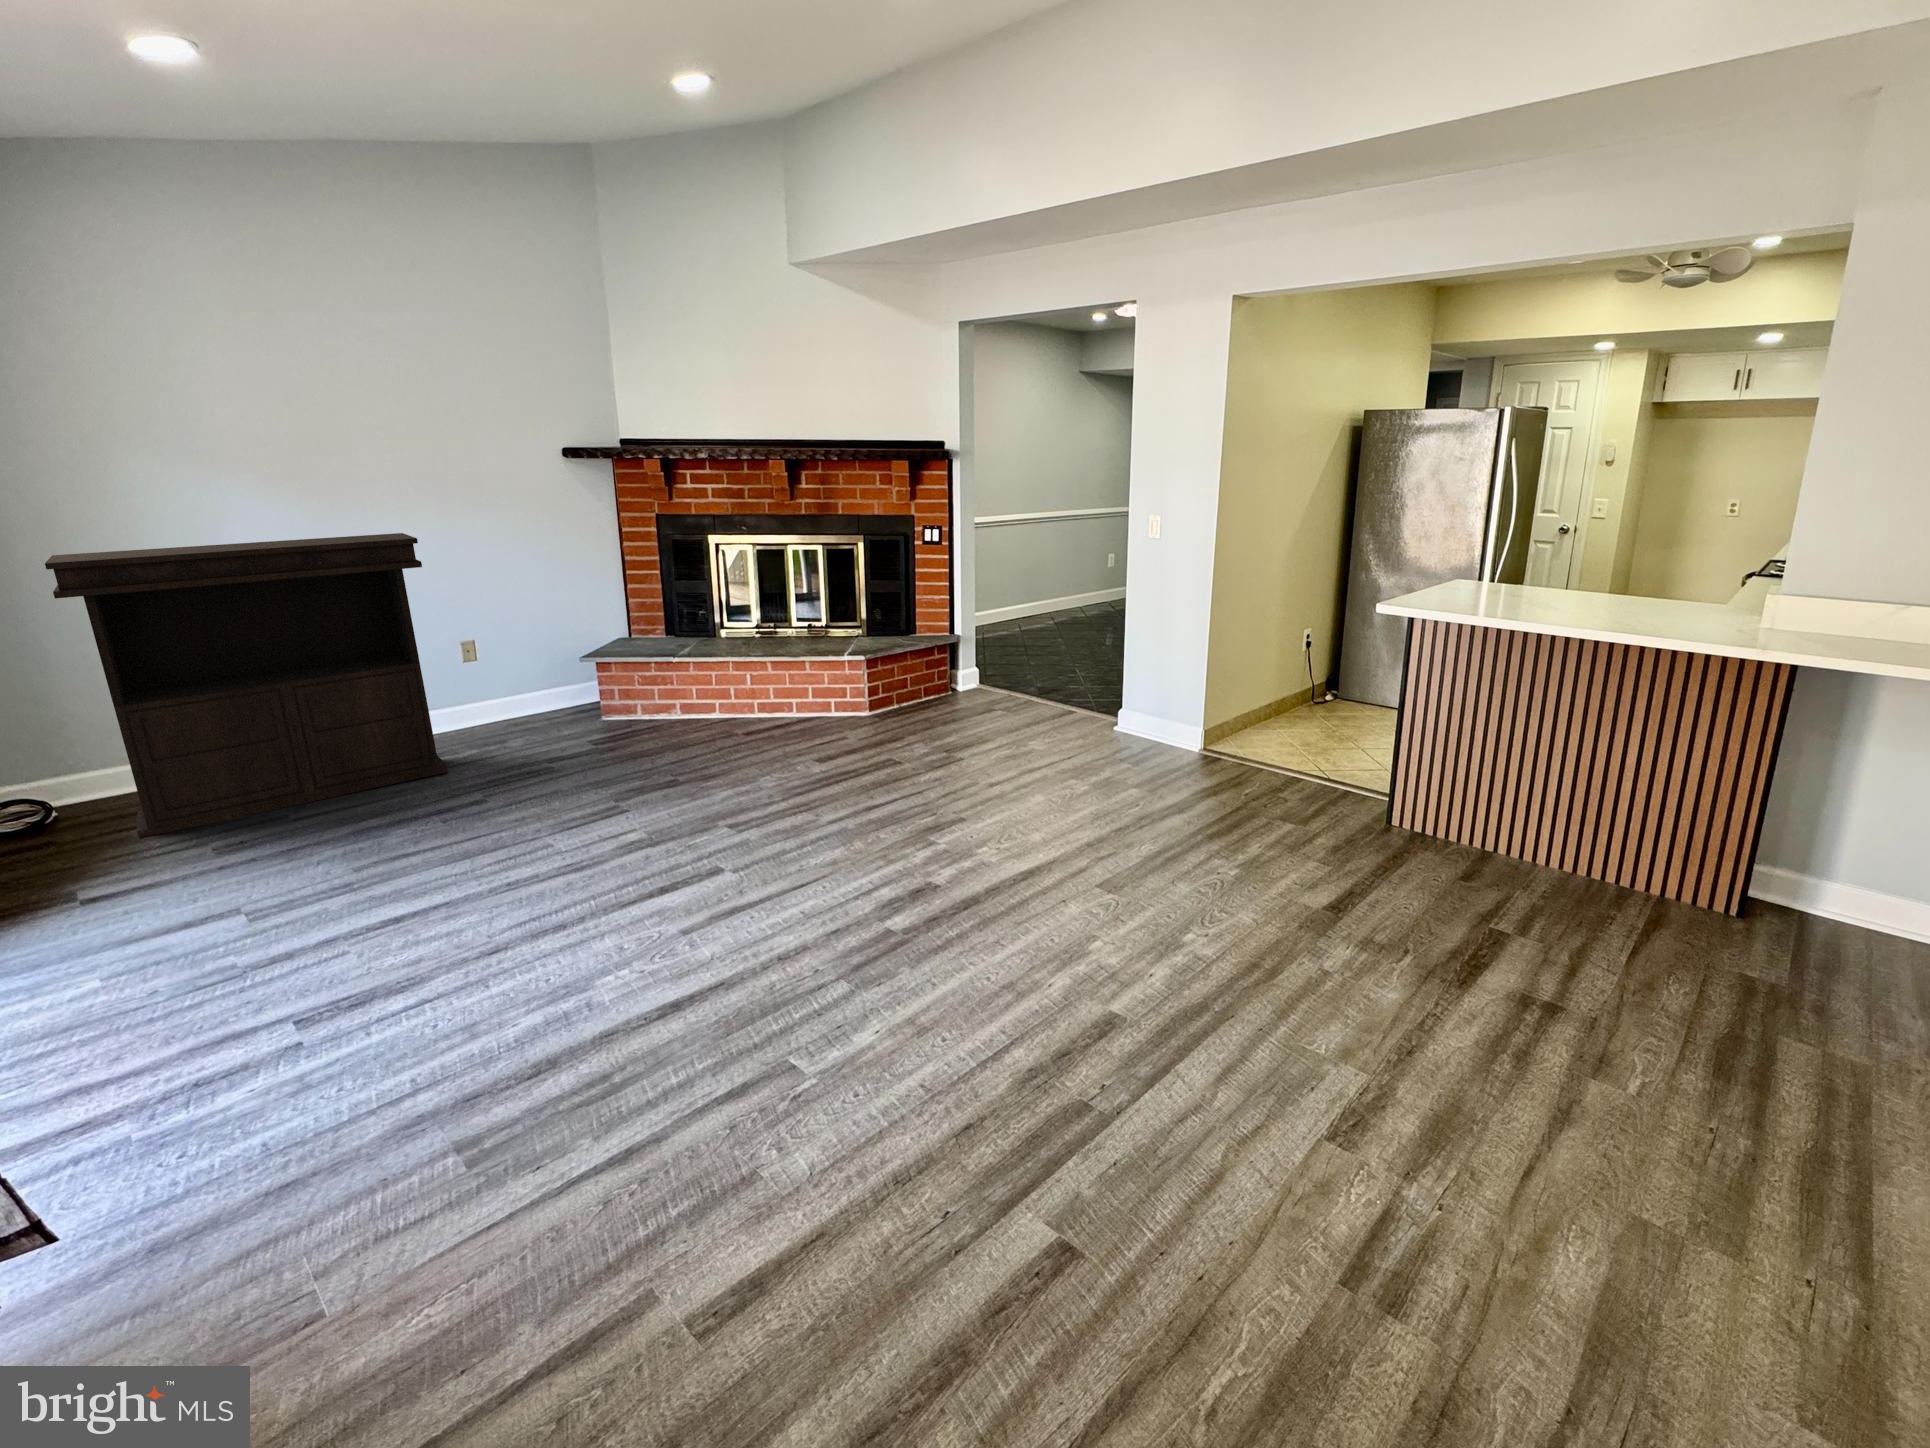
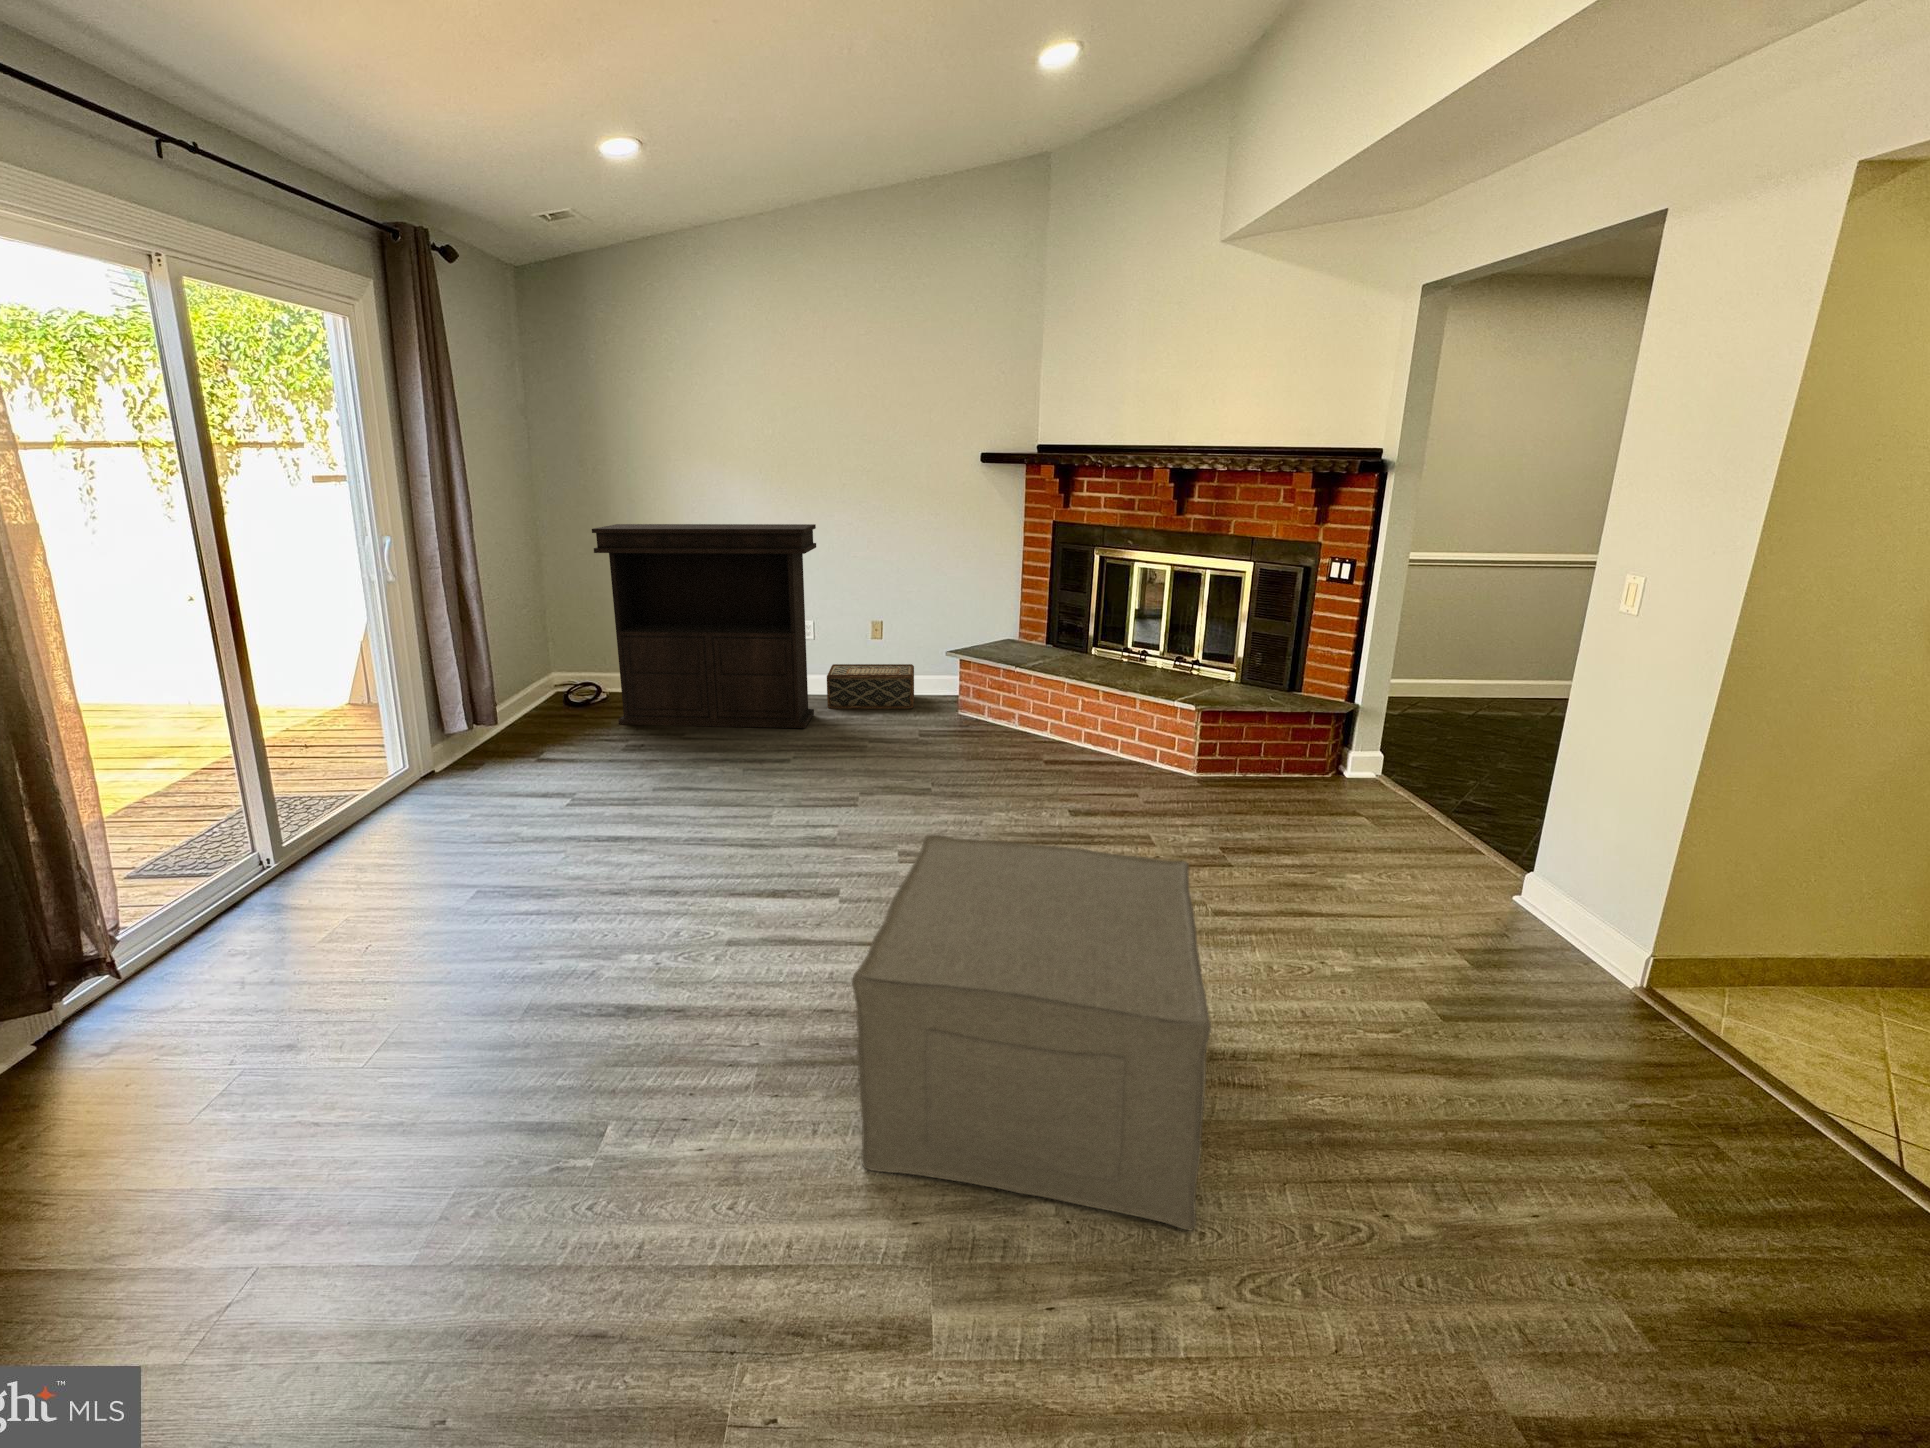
woven basket: none [419,682,548,749] -> present [827,664,914,709]
ottoman: none [873,729,1165,984] -> present [852,835,1211,1230]

